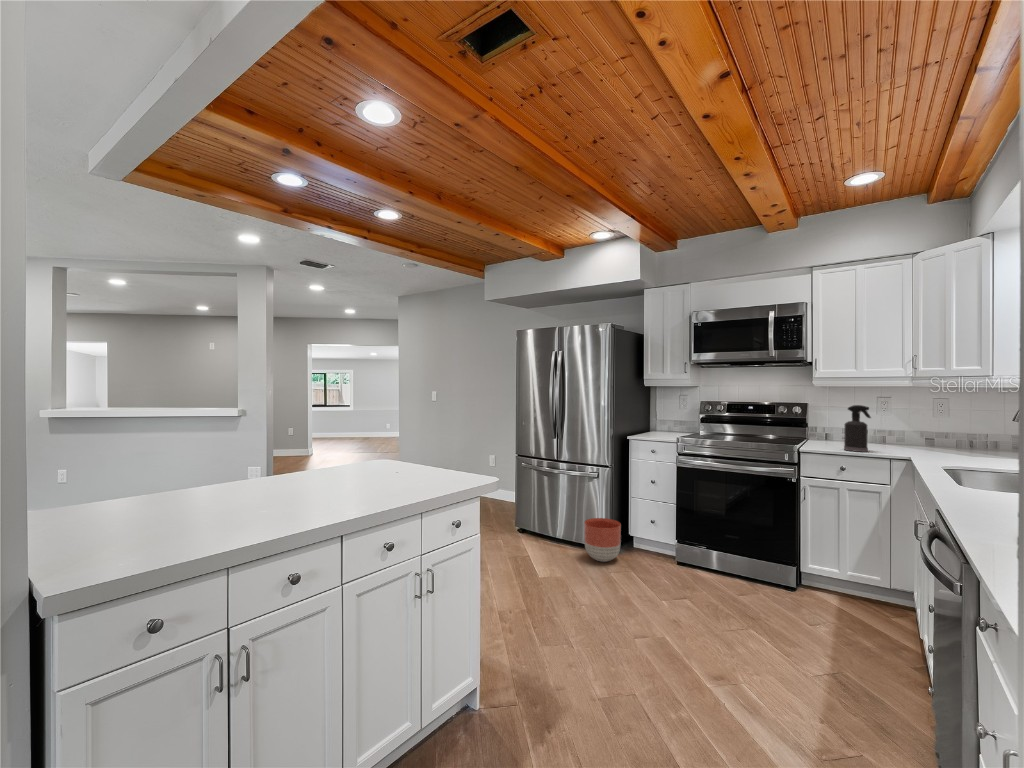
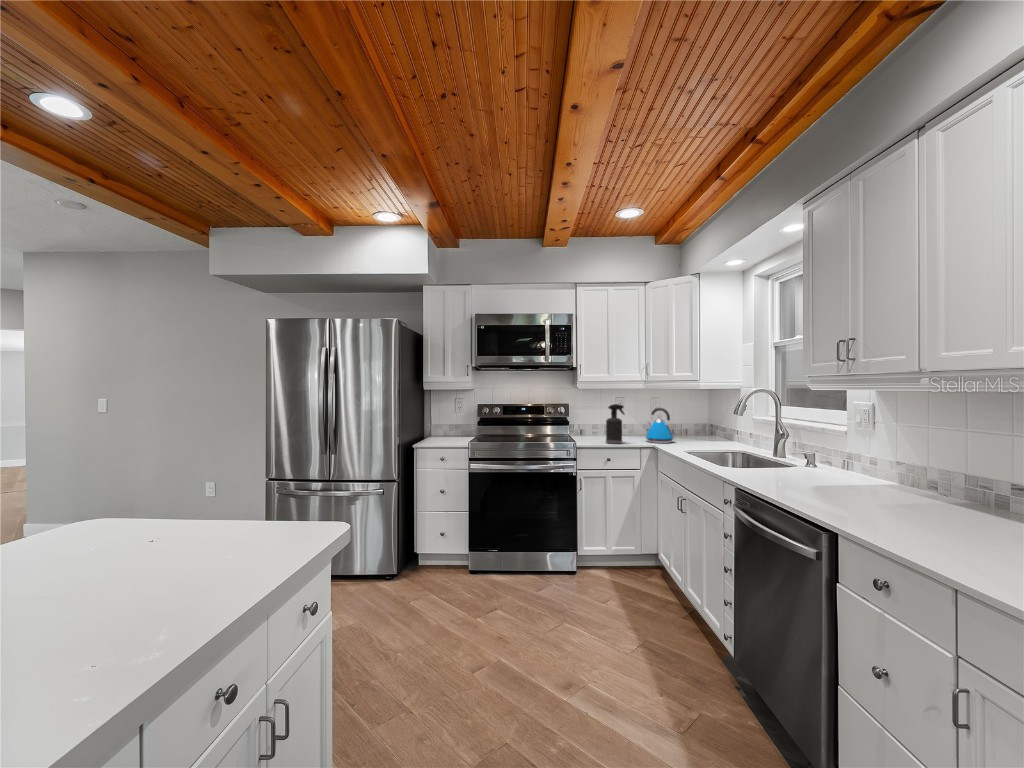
kettle: none [907,411,954,456] -> present [646,408,674,443]
planter: present [584,518,621,562] -> none [370,541,413,593]

